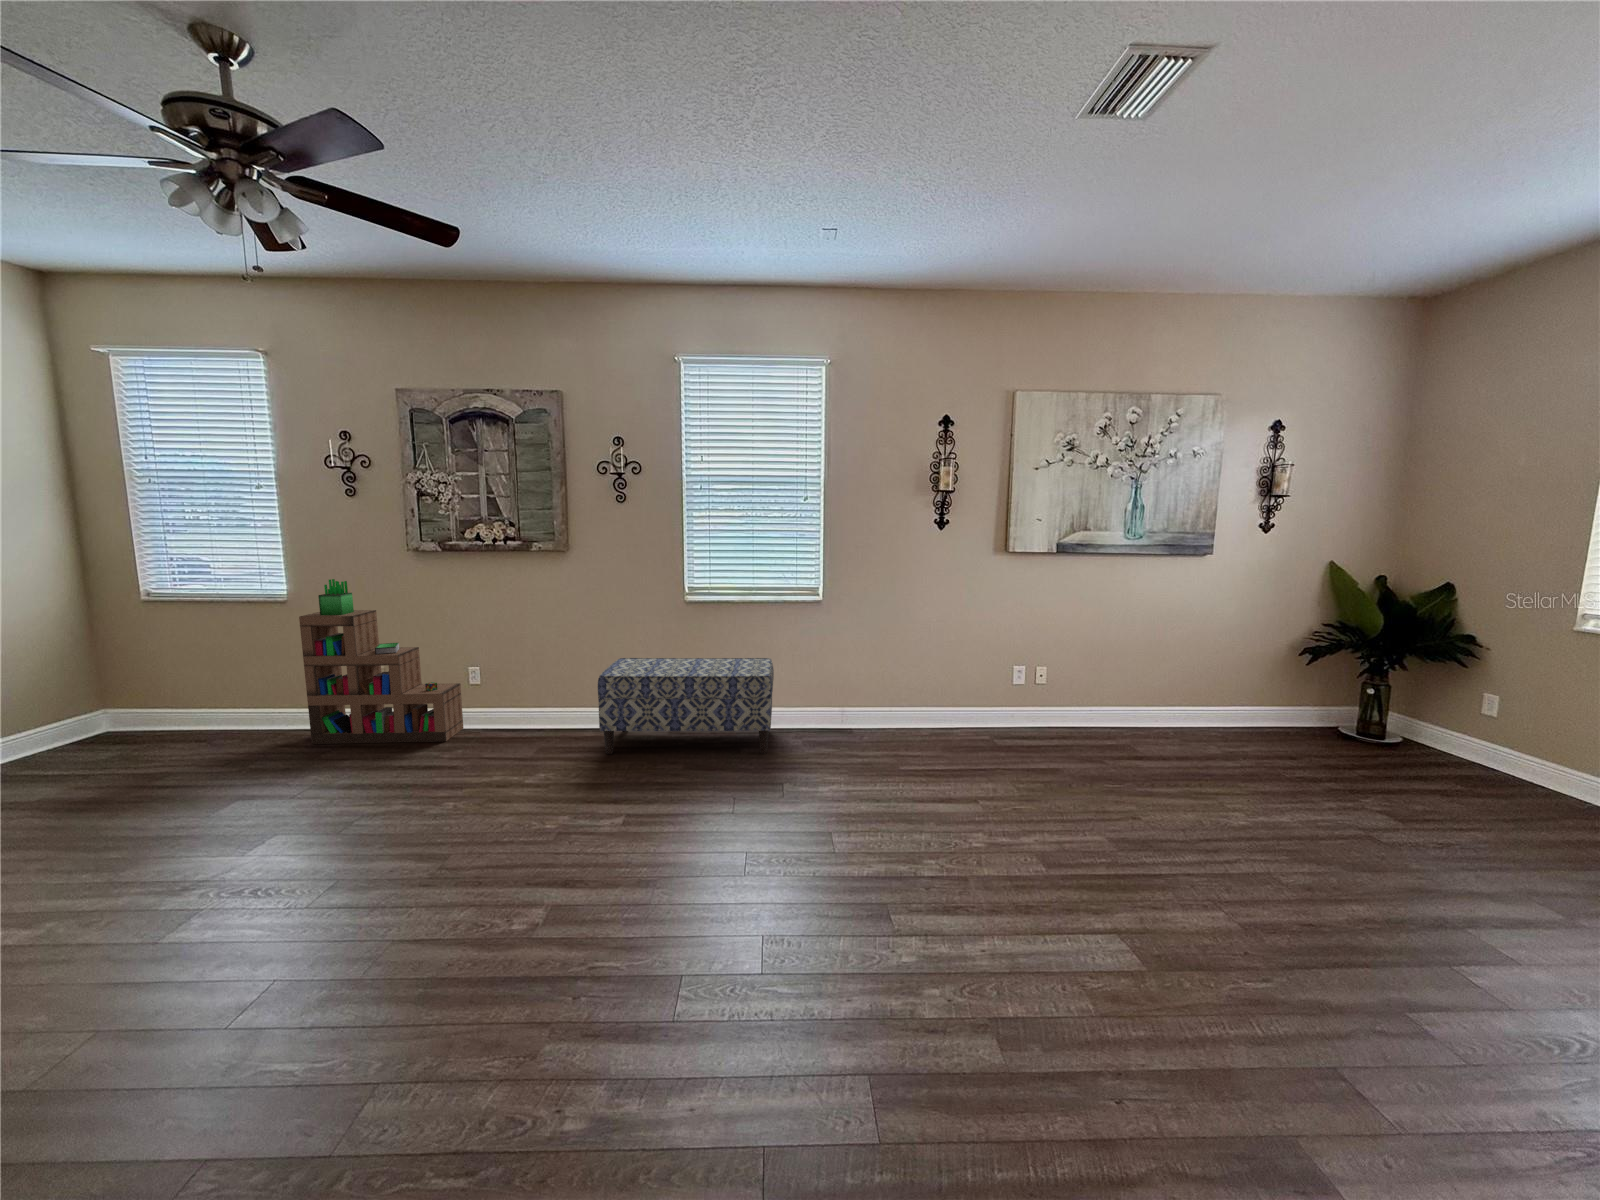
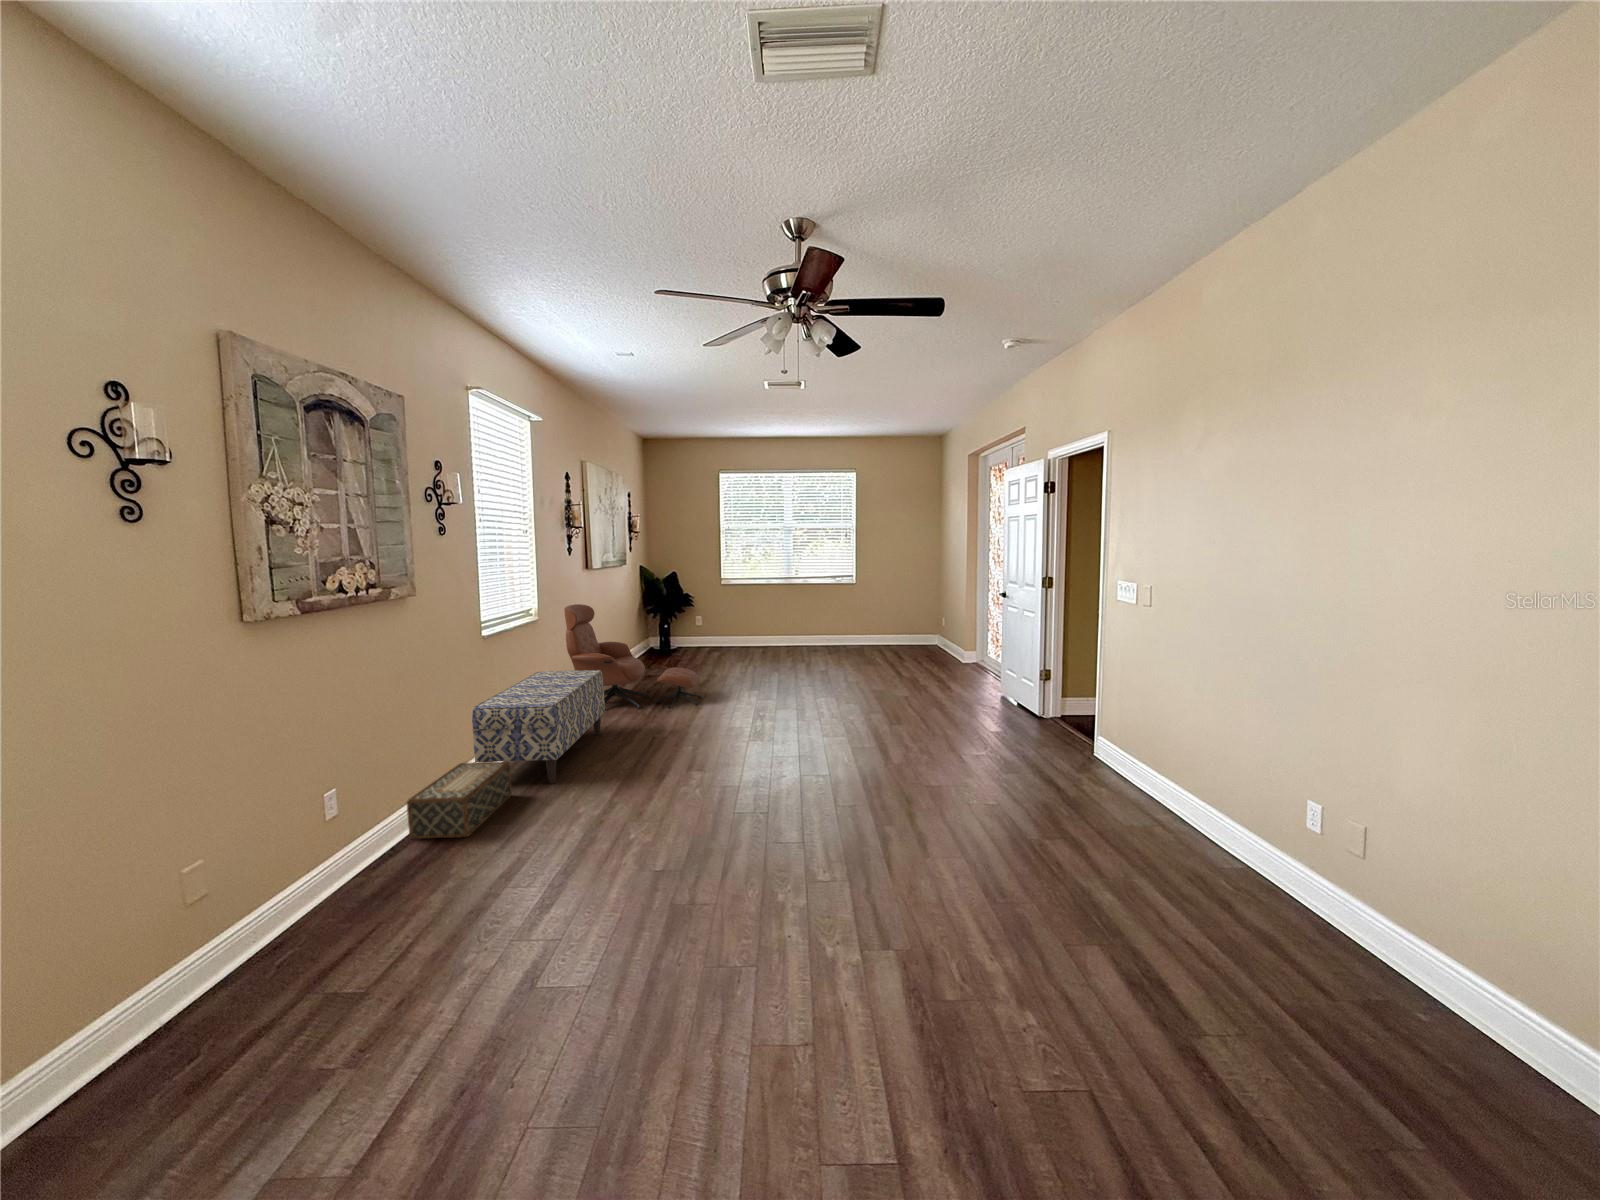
bookshelf: present [299,579,463,744] -> none [143,688,410,1039]
lounge chair: none [850,596,970,799] -> present [564,604,701,709]
woven basket: none [506,699,602,743] -> present [407,762,512,839]

